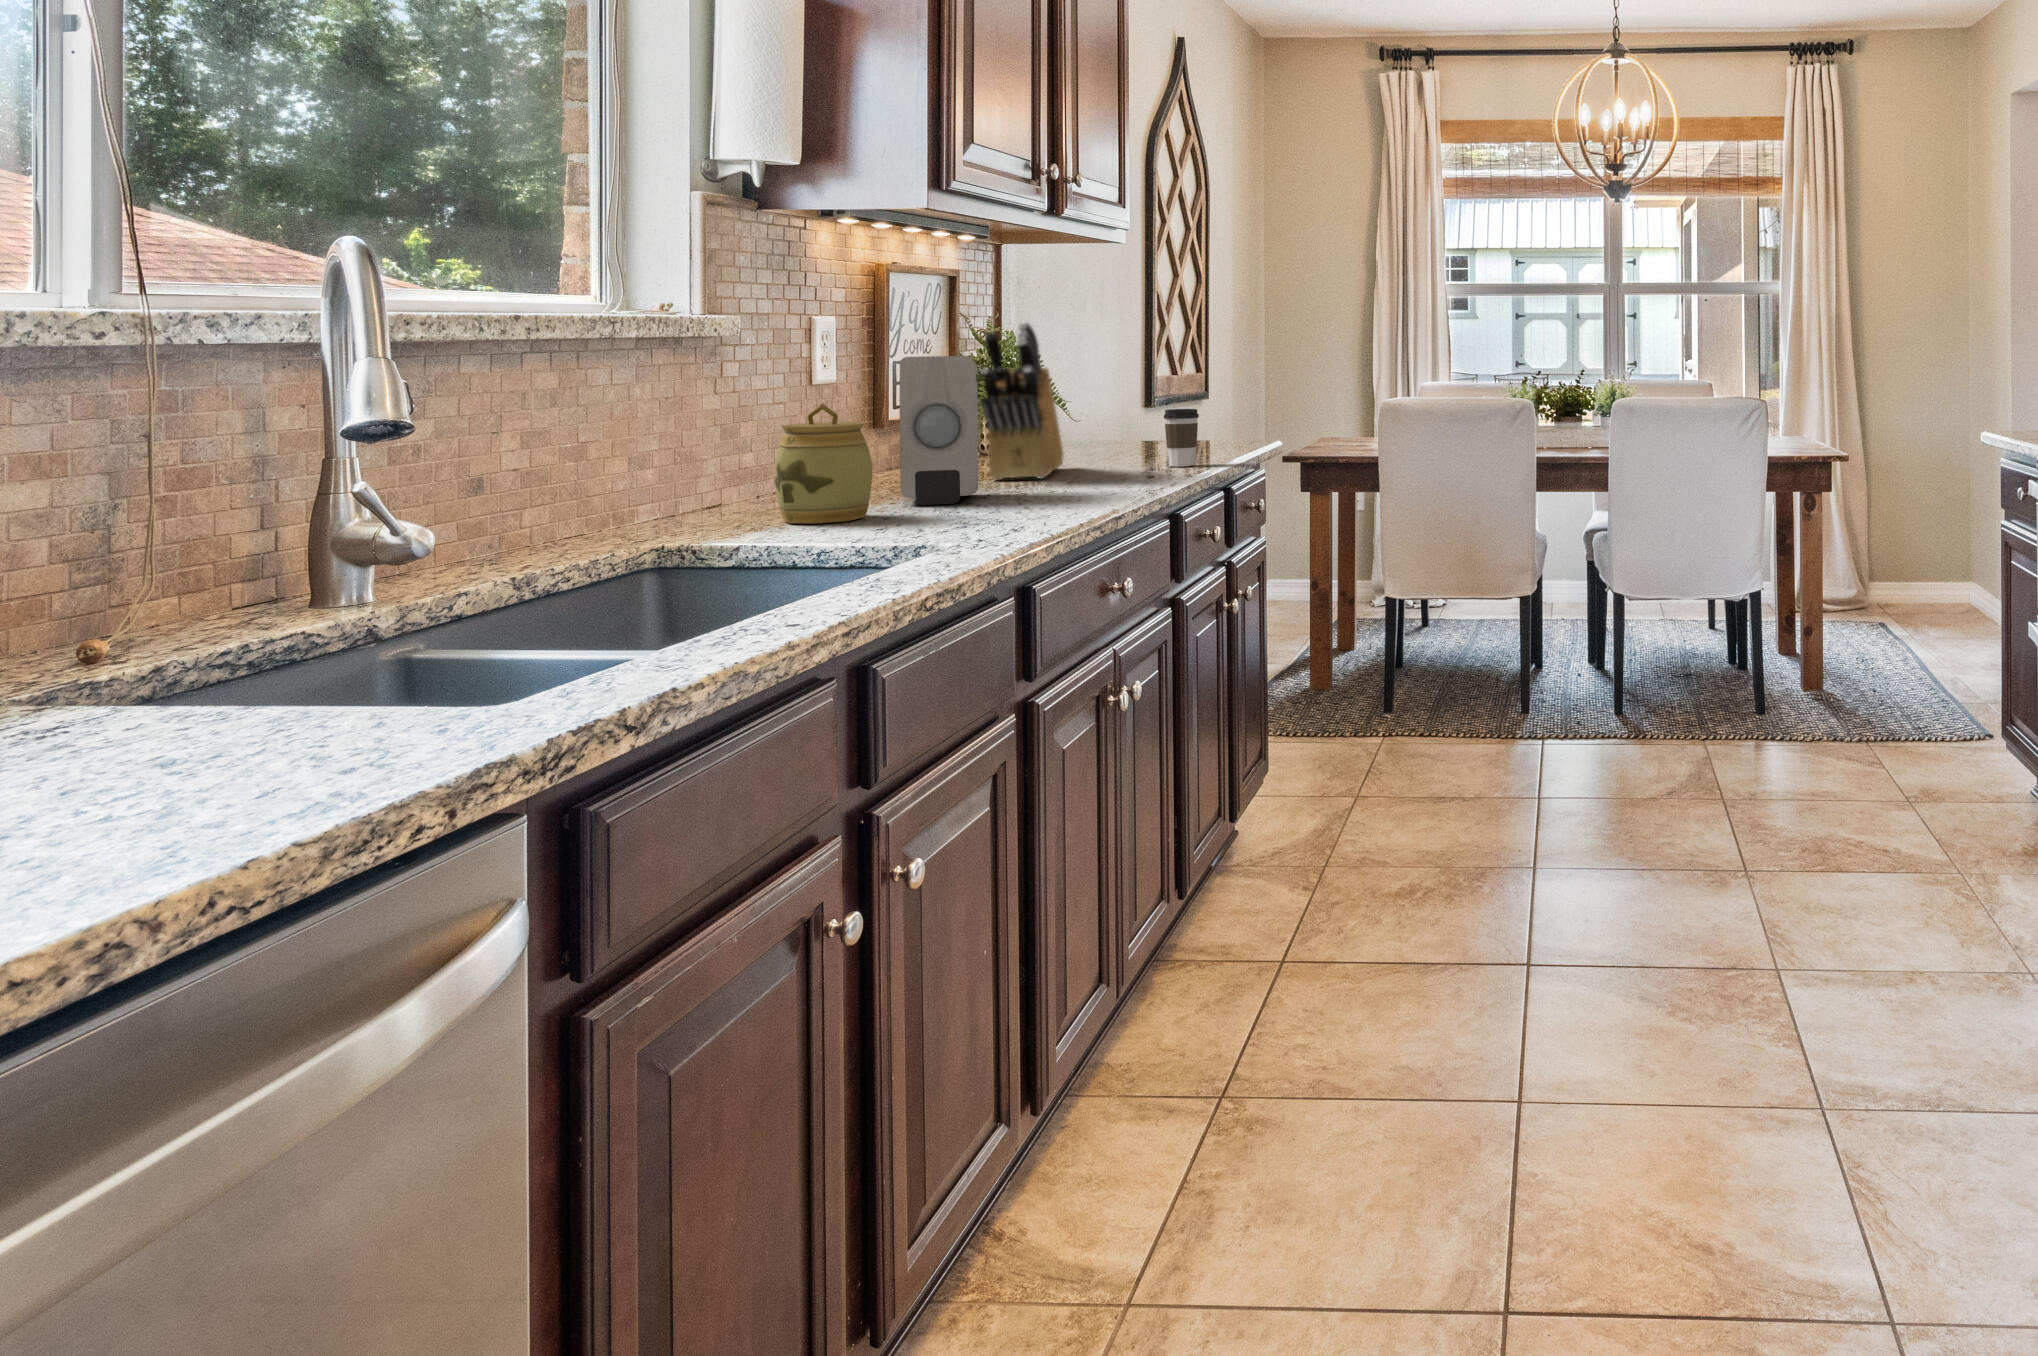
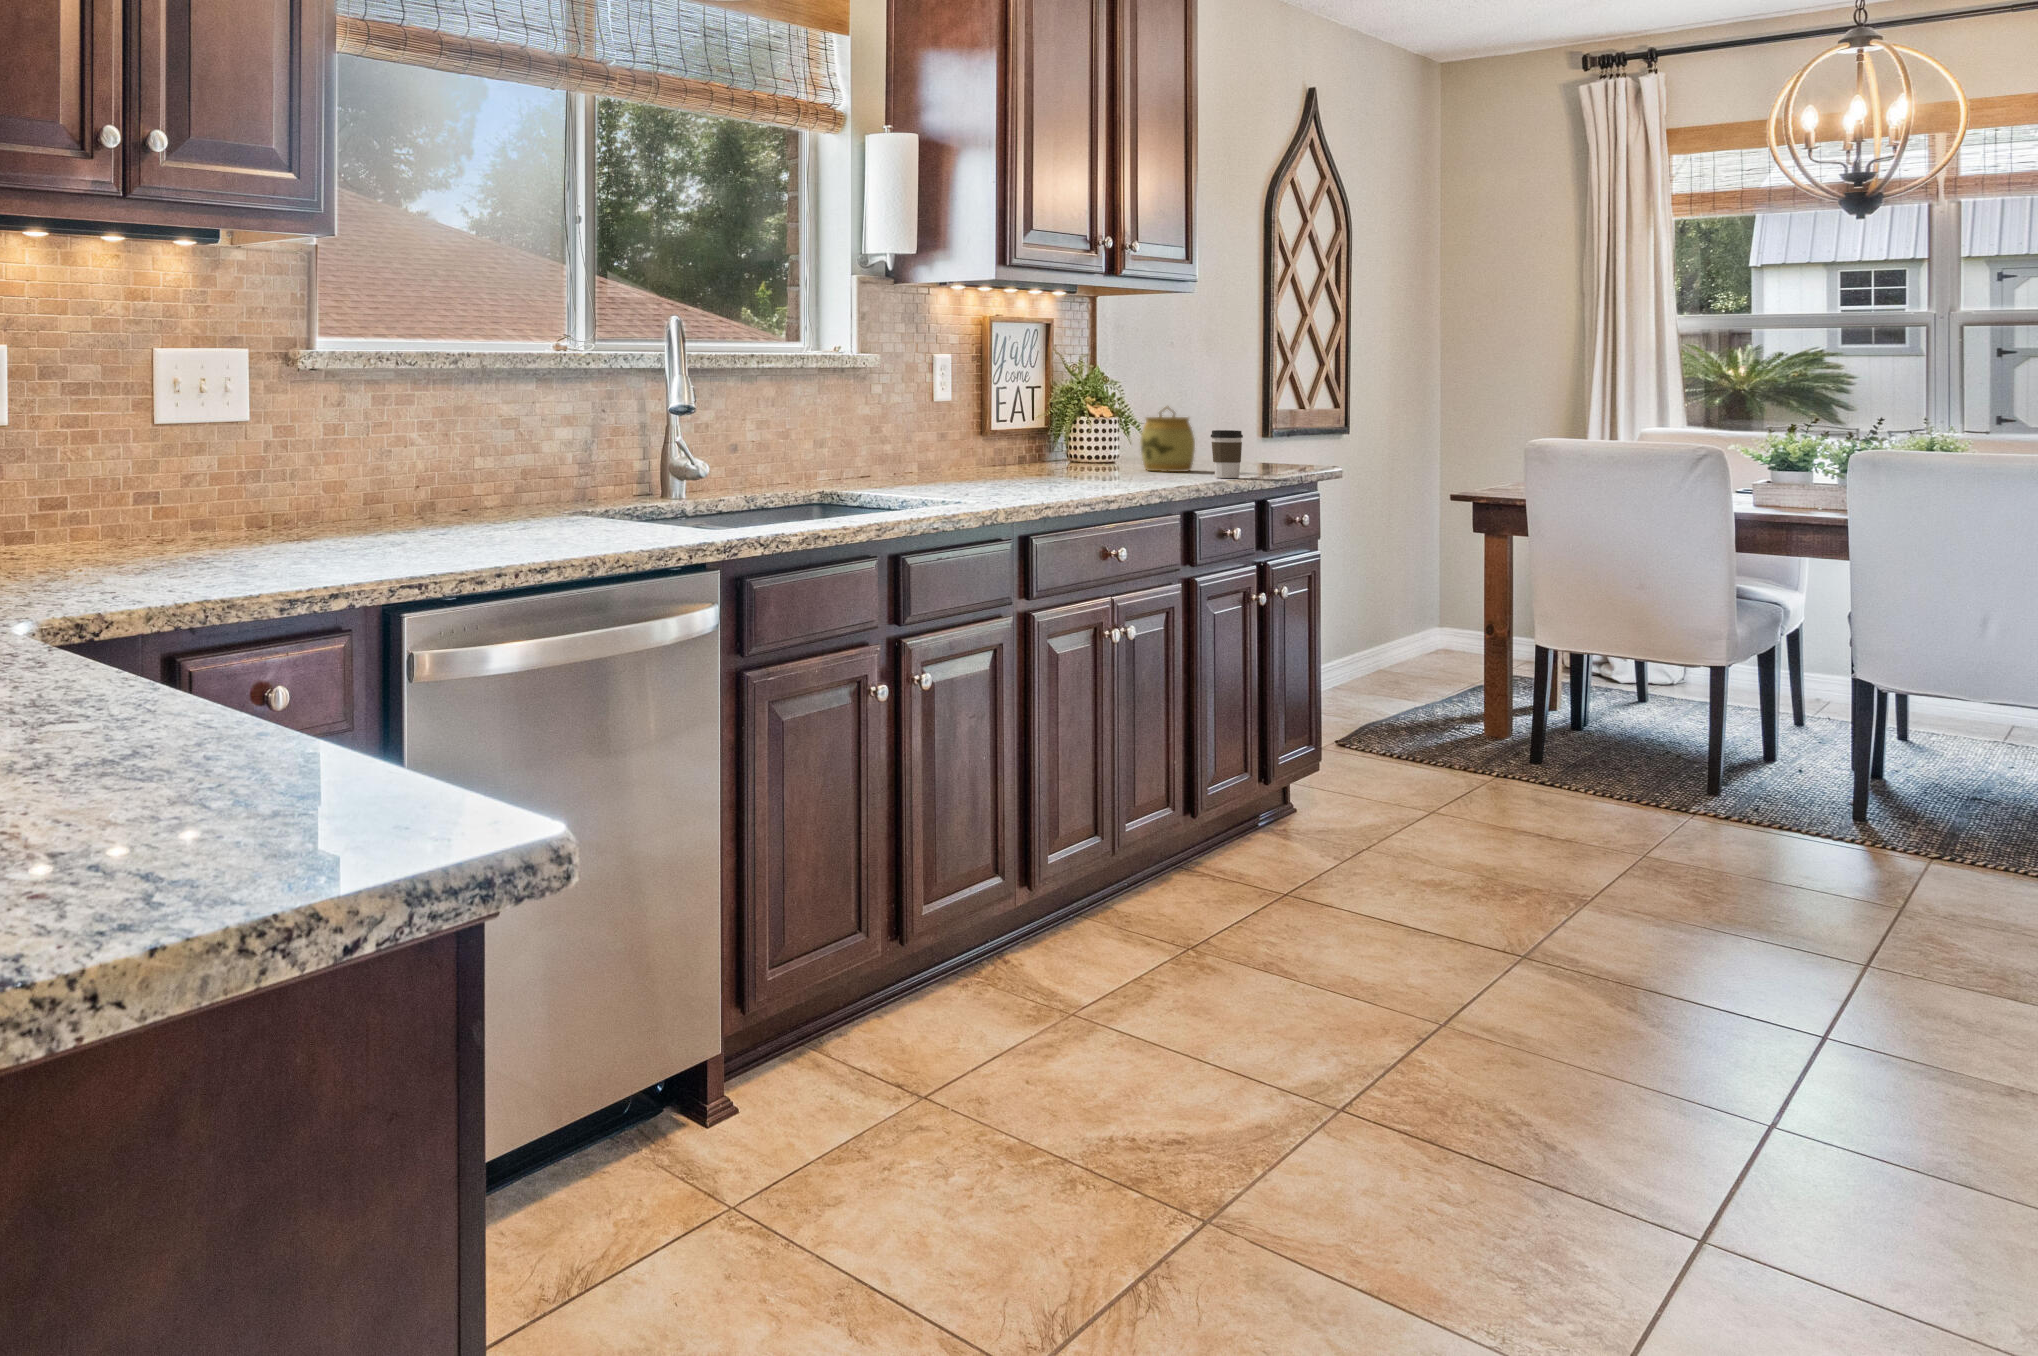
knife block: present [980,322,1063,480] -> none [1049,358,1128,478]
soap dispenser: present [900,356,978,505] -> none [979,382,1040,487]
jar: present [774,404,873,524] -> present [1140,406,1195,472]

